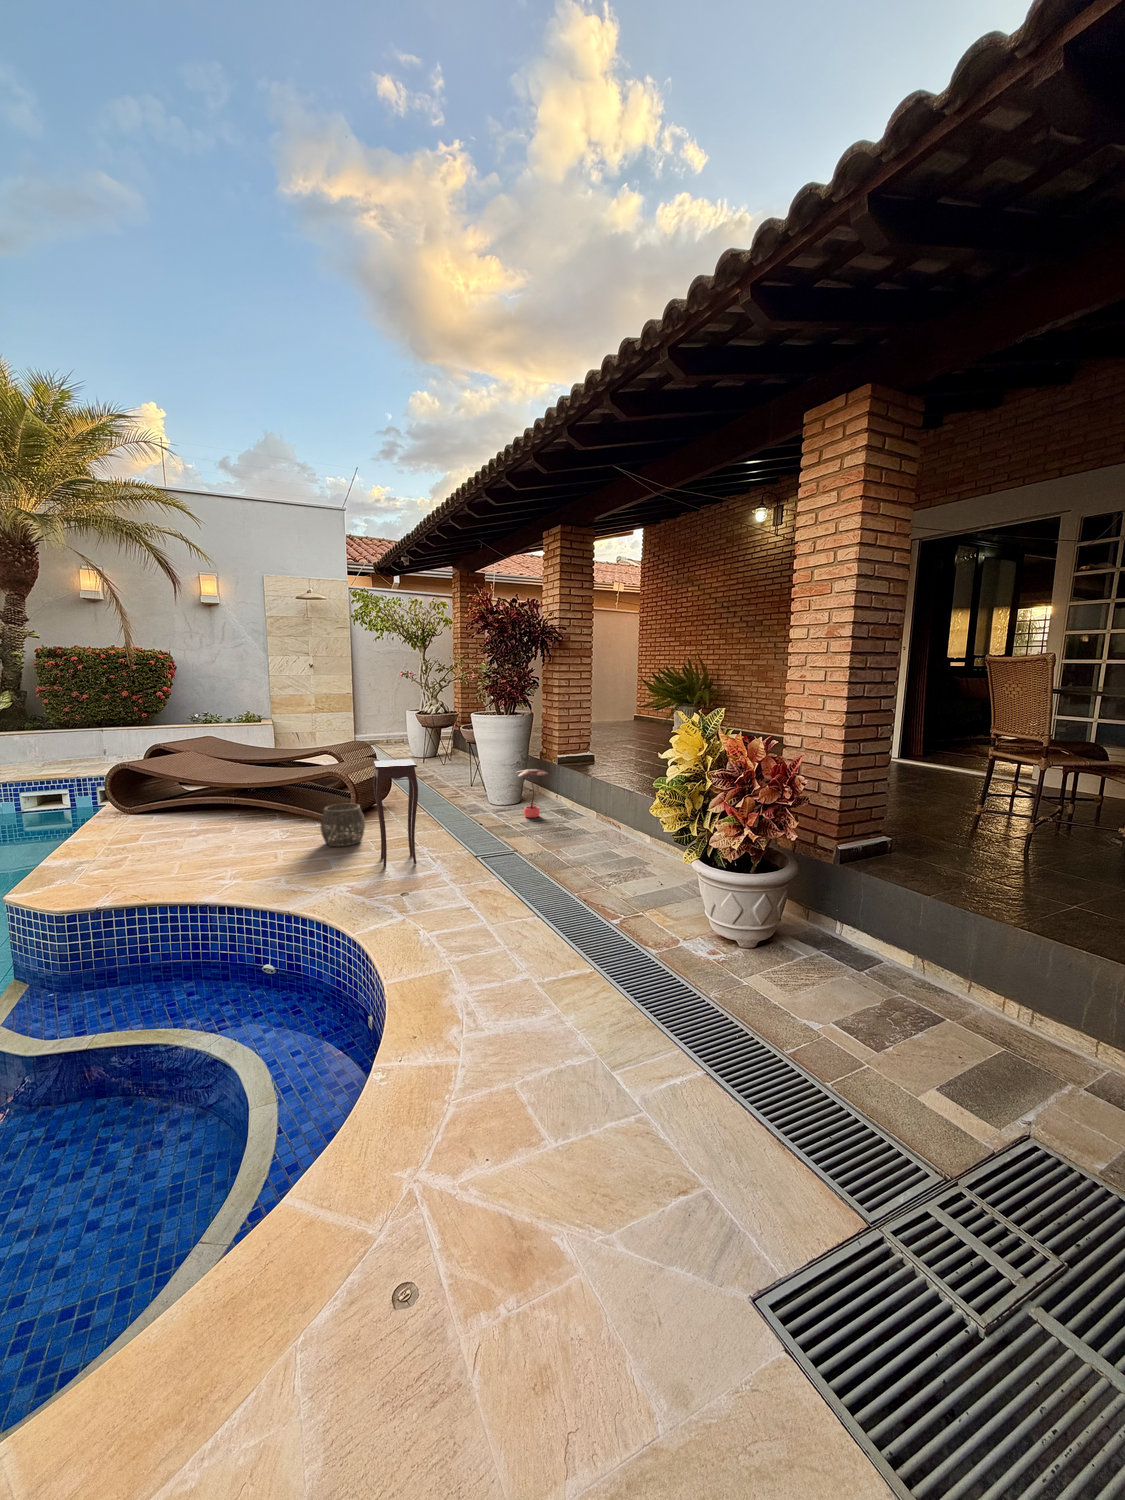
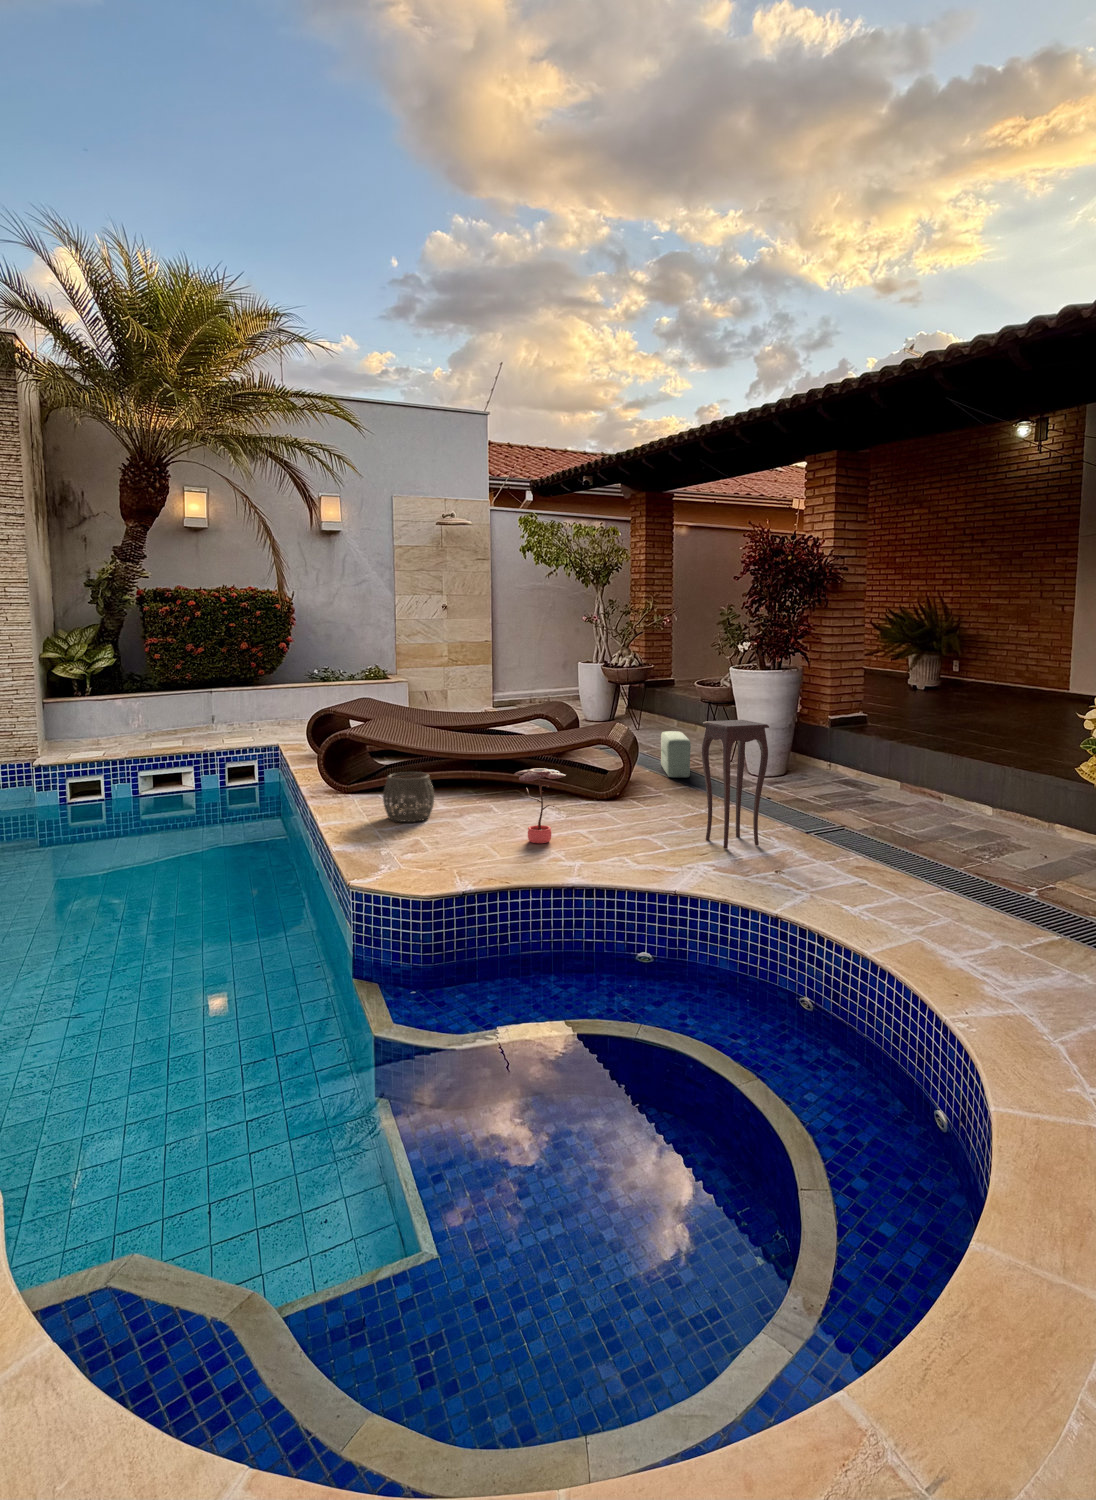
pouf: none [429,760,456,799] -> present [661,731,691,778]
potted plant: present [515,769,549,818] -> present [514,768,566,843]
woven basket: present [320,804,365,847] -> present [383,772,434,822]

